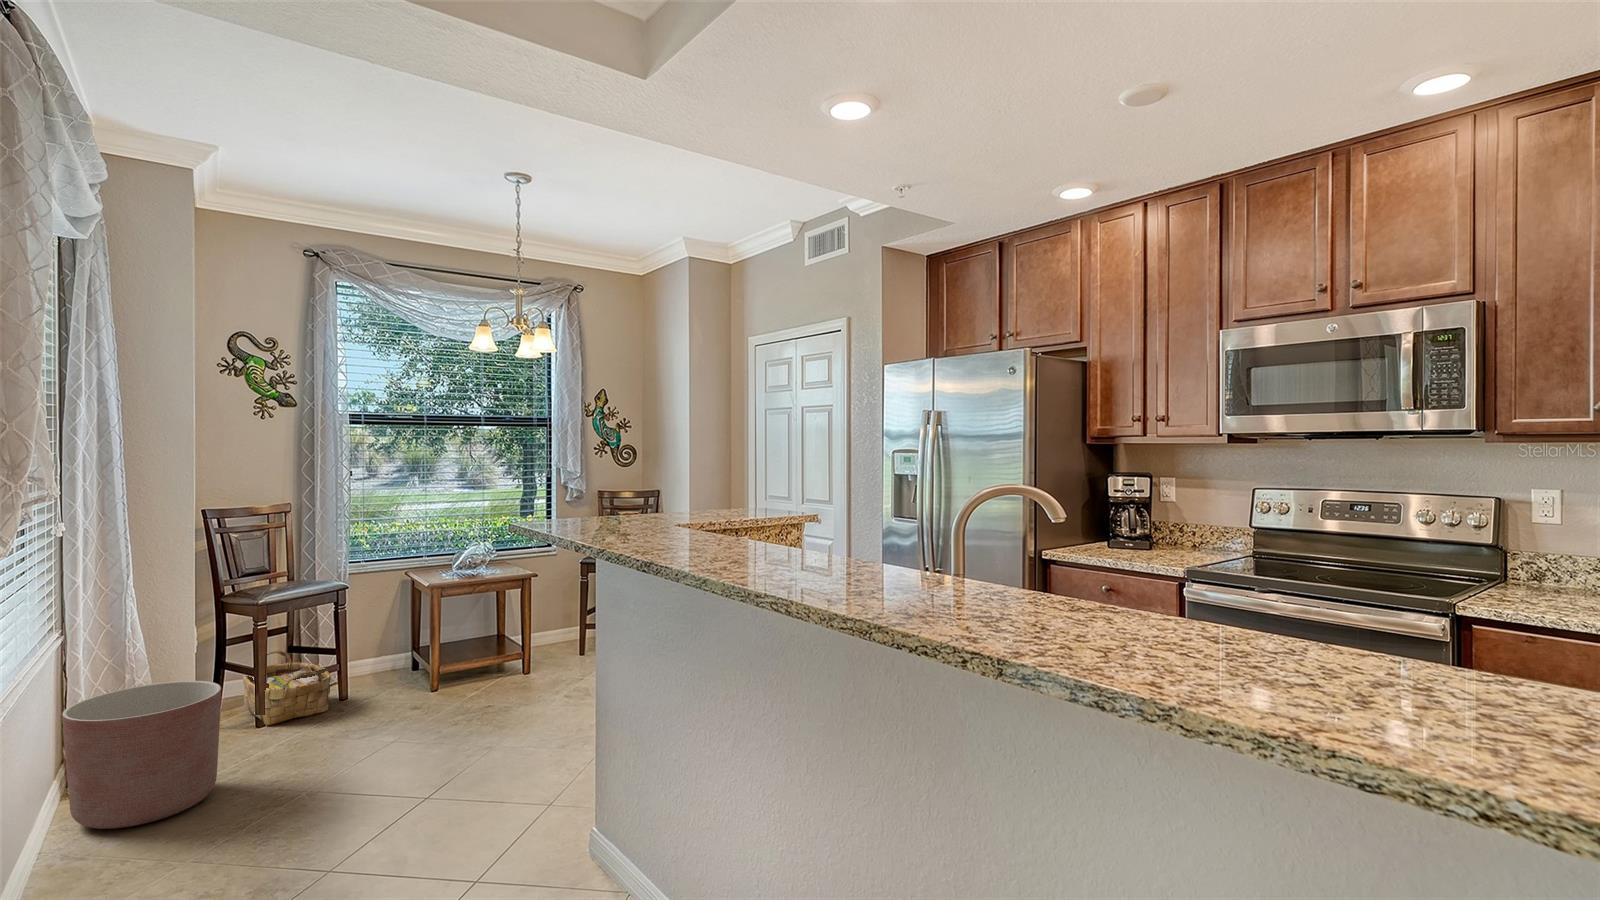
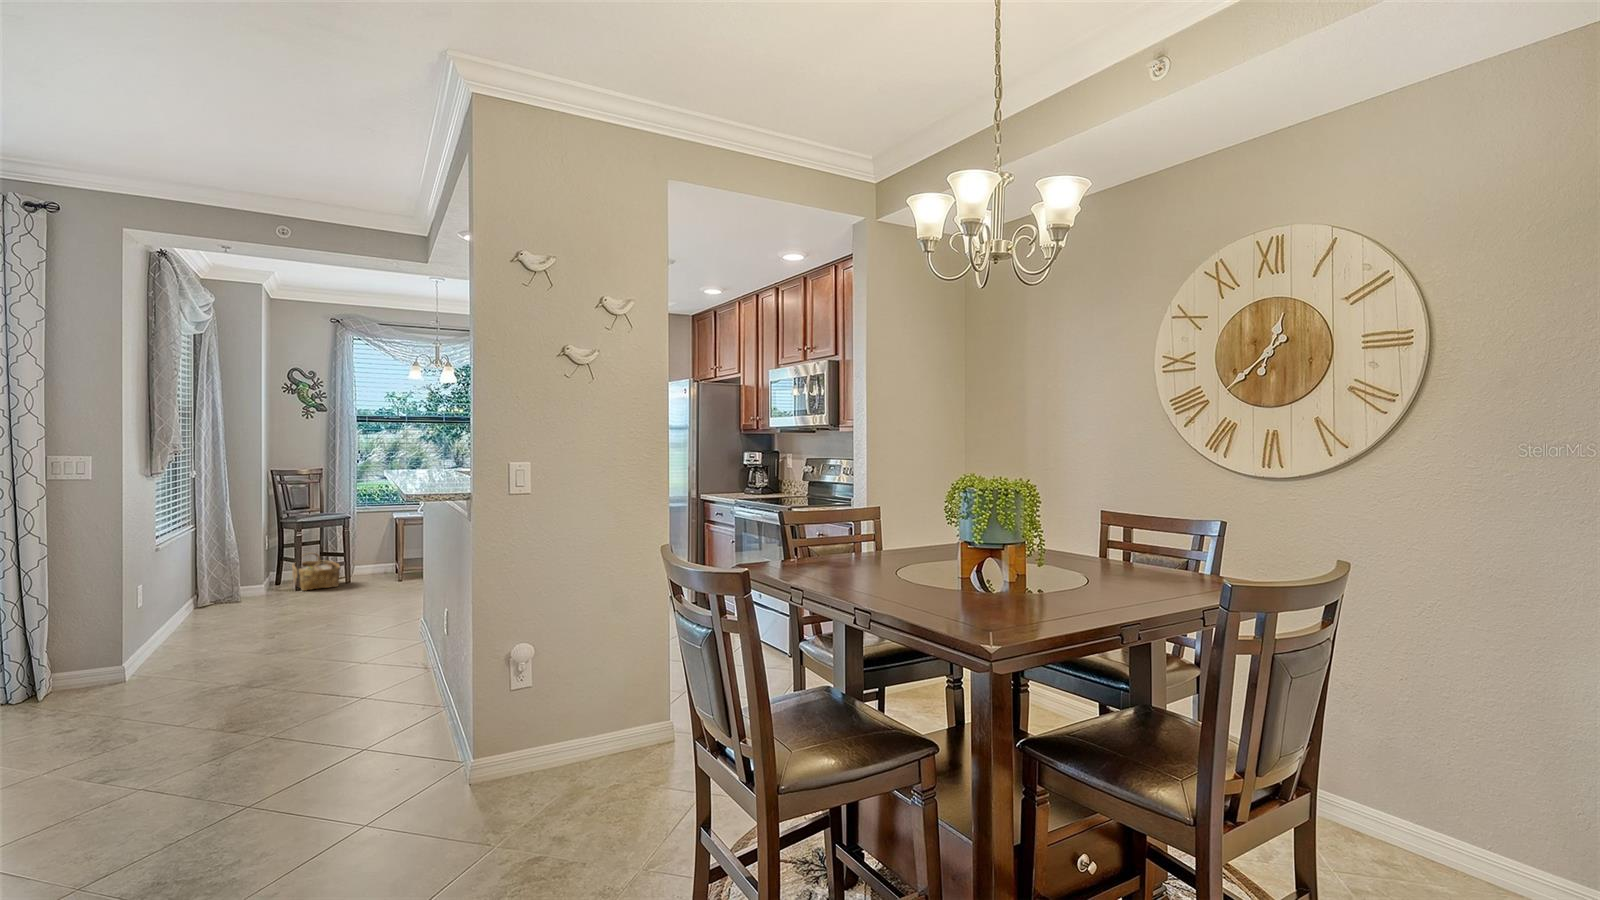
planter: present [62,681,221,829] -> none [194,555,270,618]

